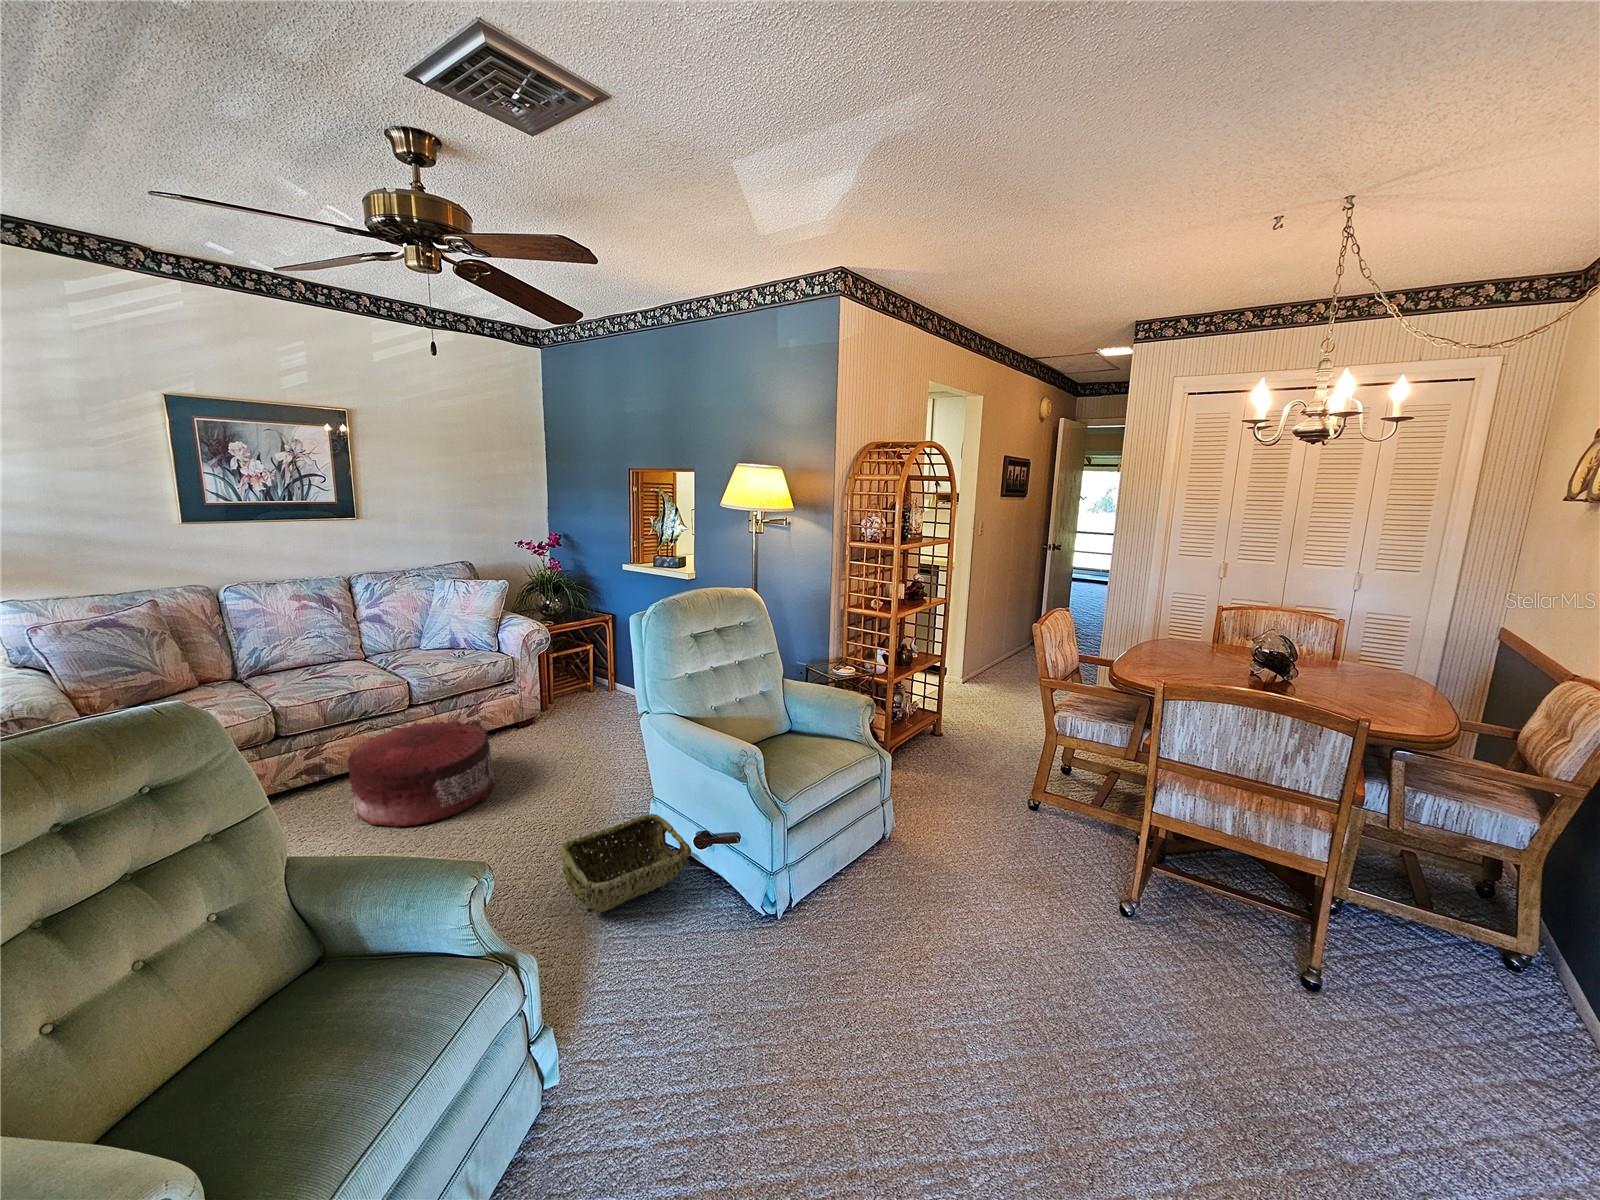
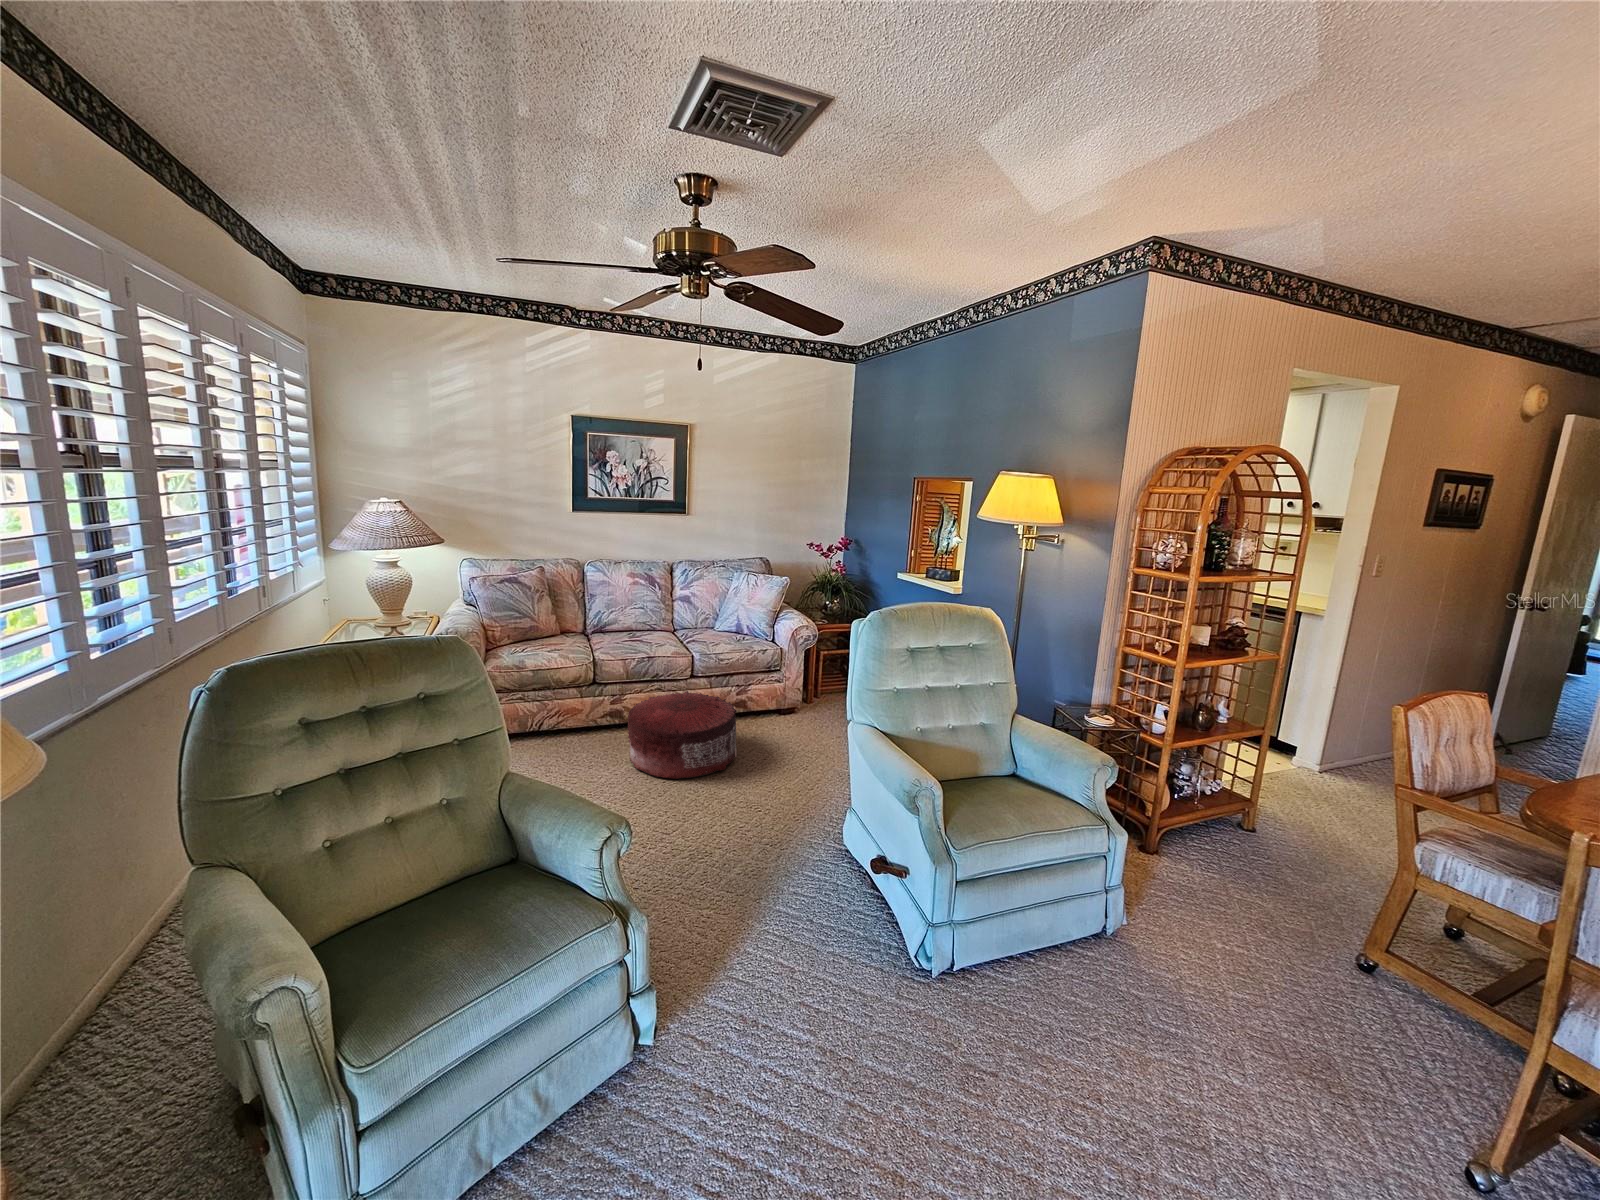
woven basket: present [560,814,691,914] -> none [741,823,864,905]

